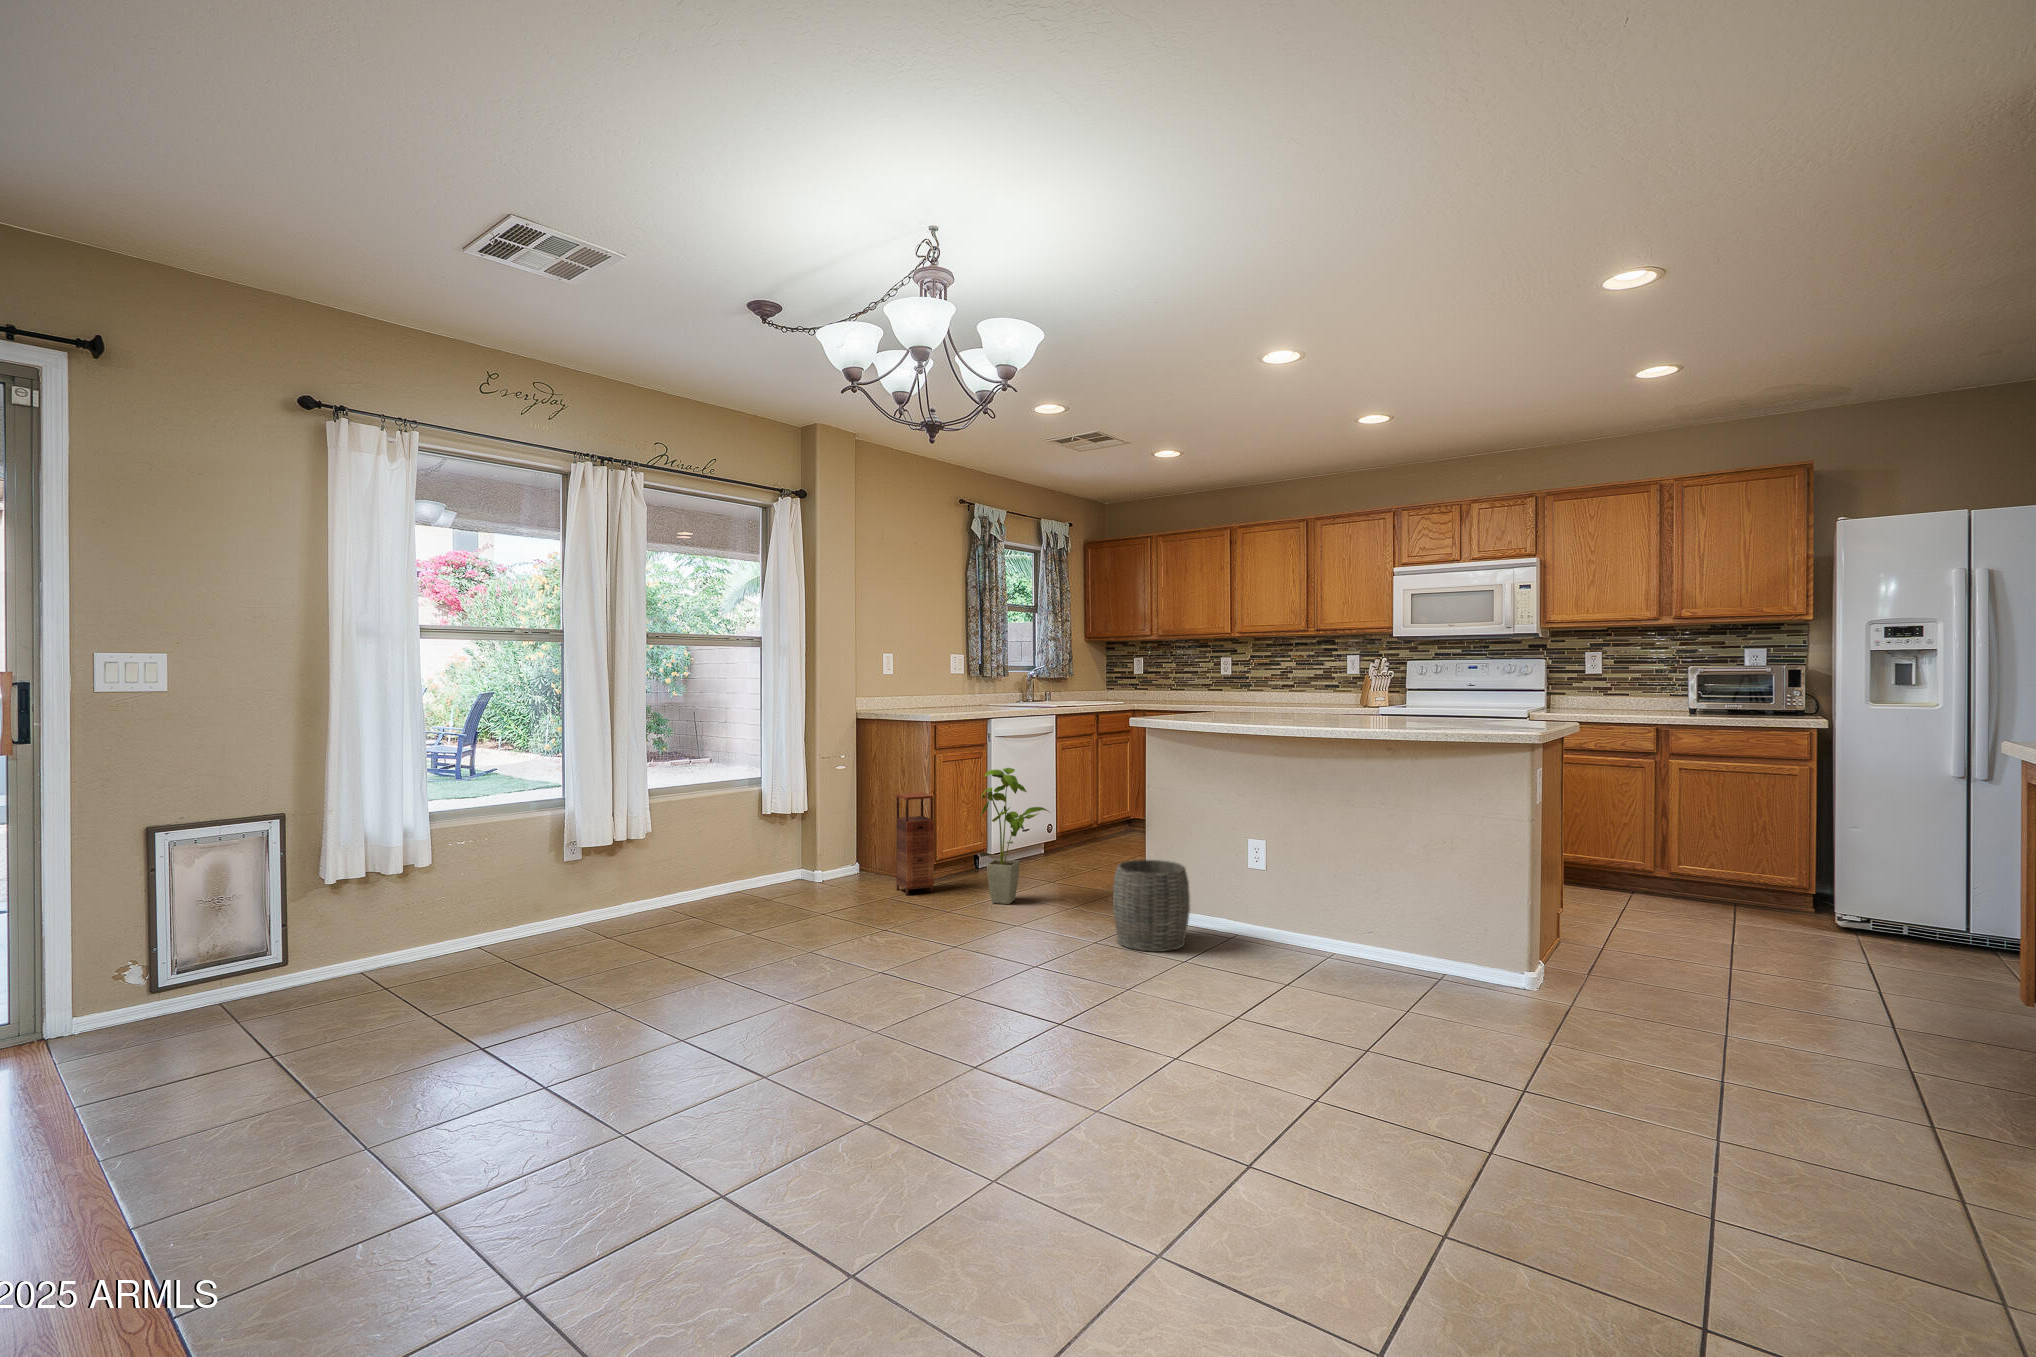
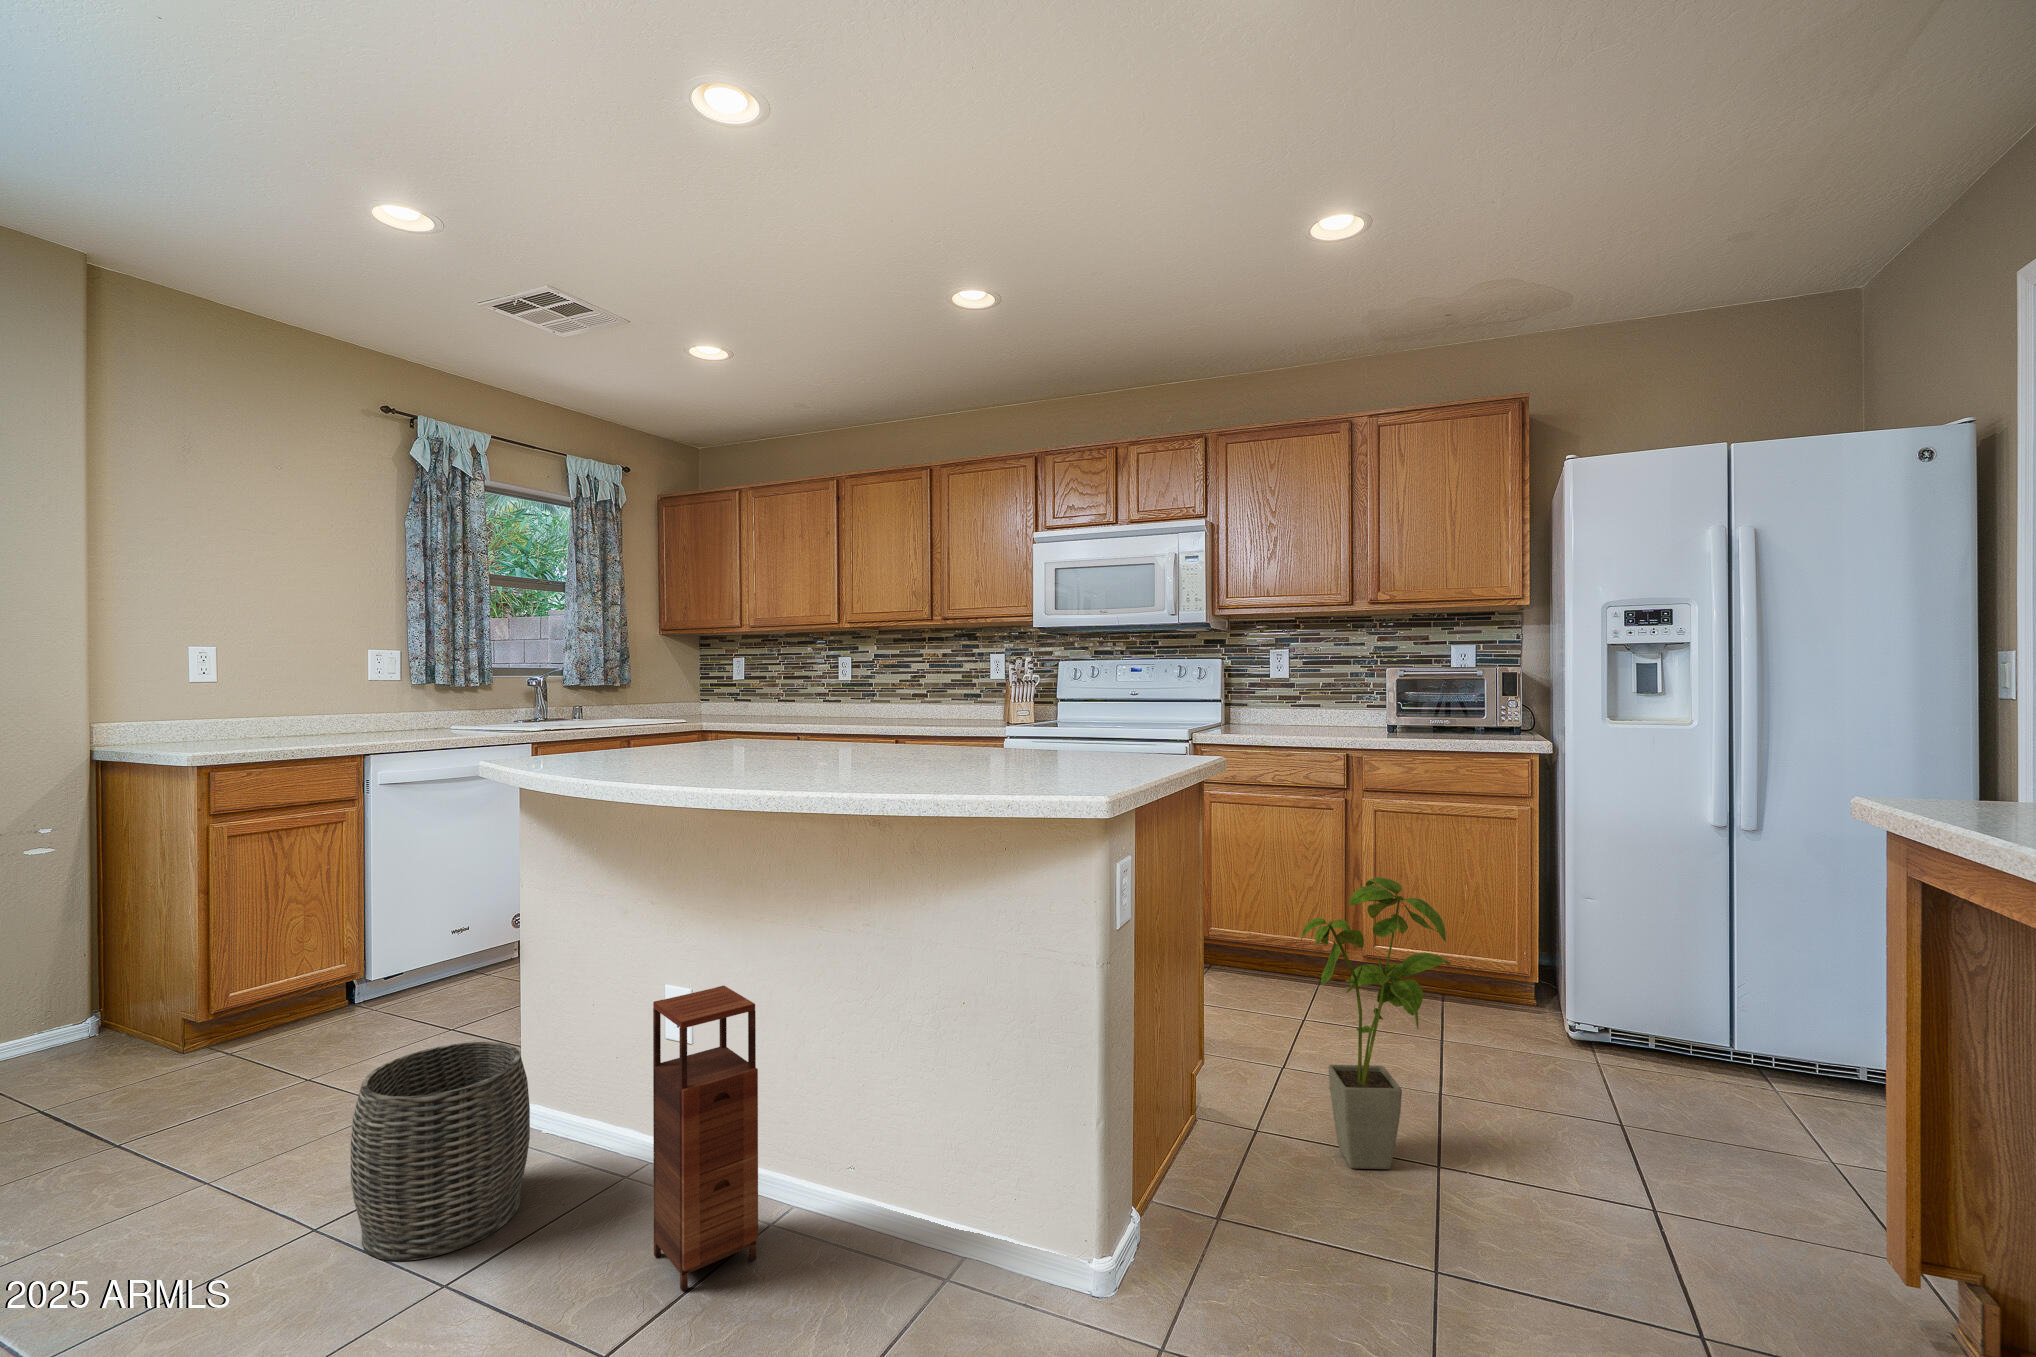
house plant: present [980,768,1049,904] -> present [1300,877,1451,1169]
storage cabinet: present [896,792,934,895] -> present [653,986,758,1291]

